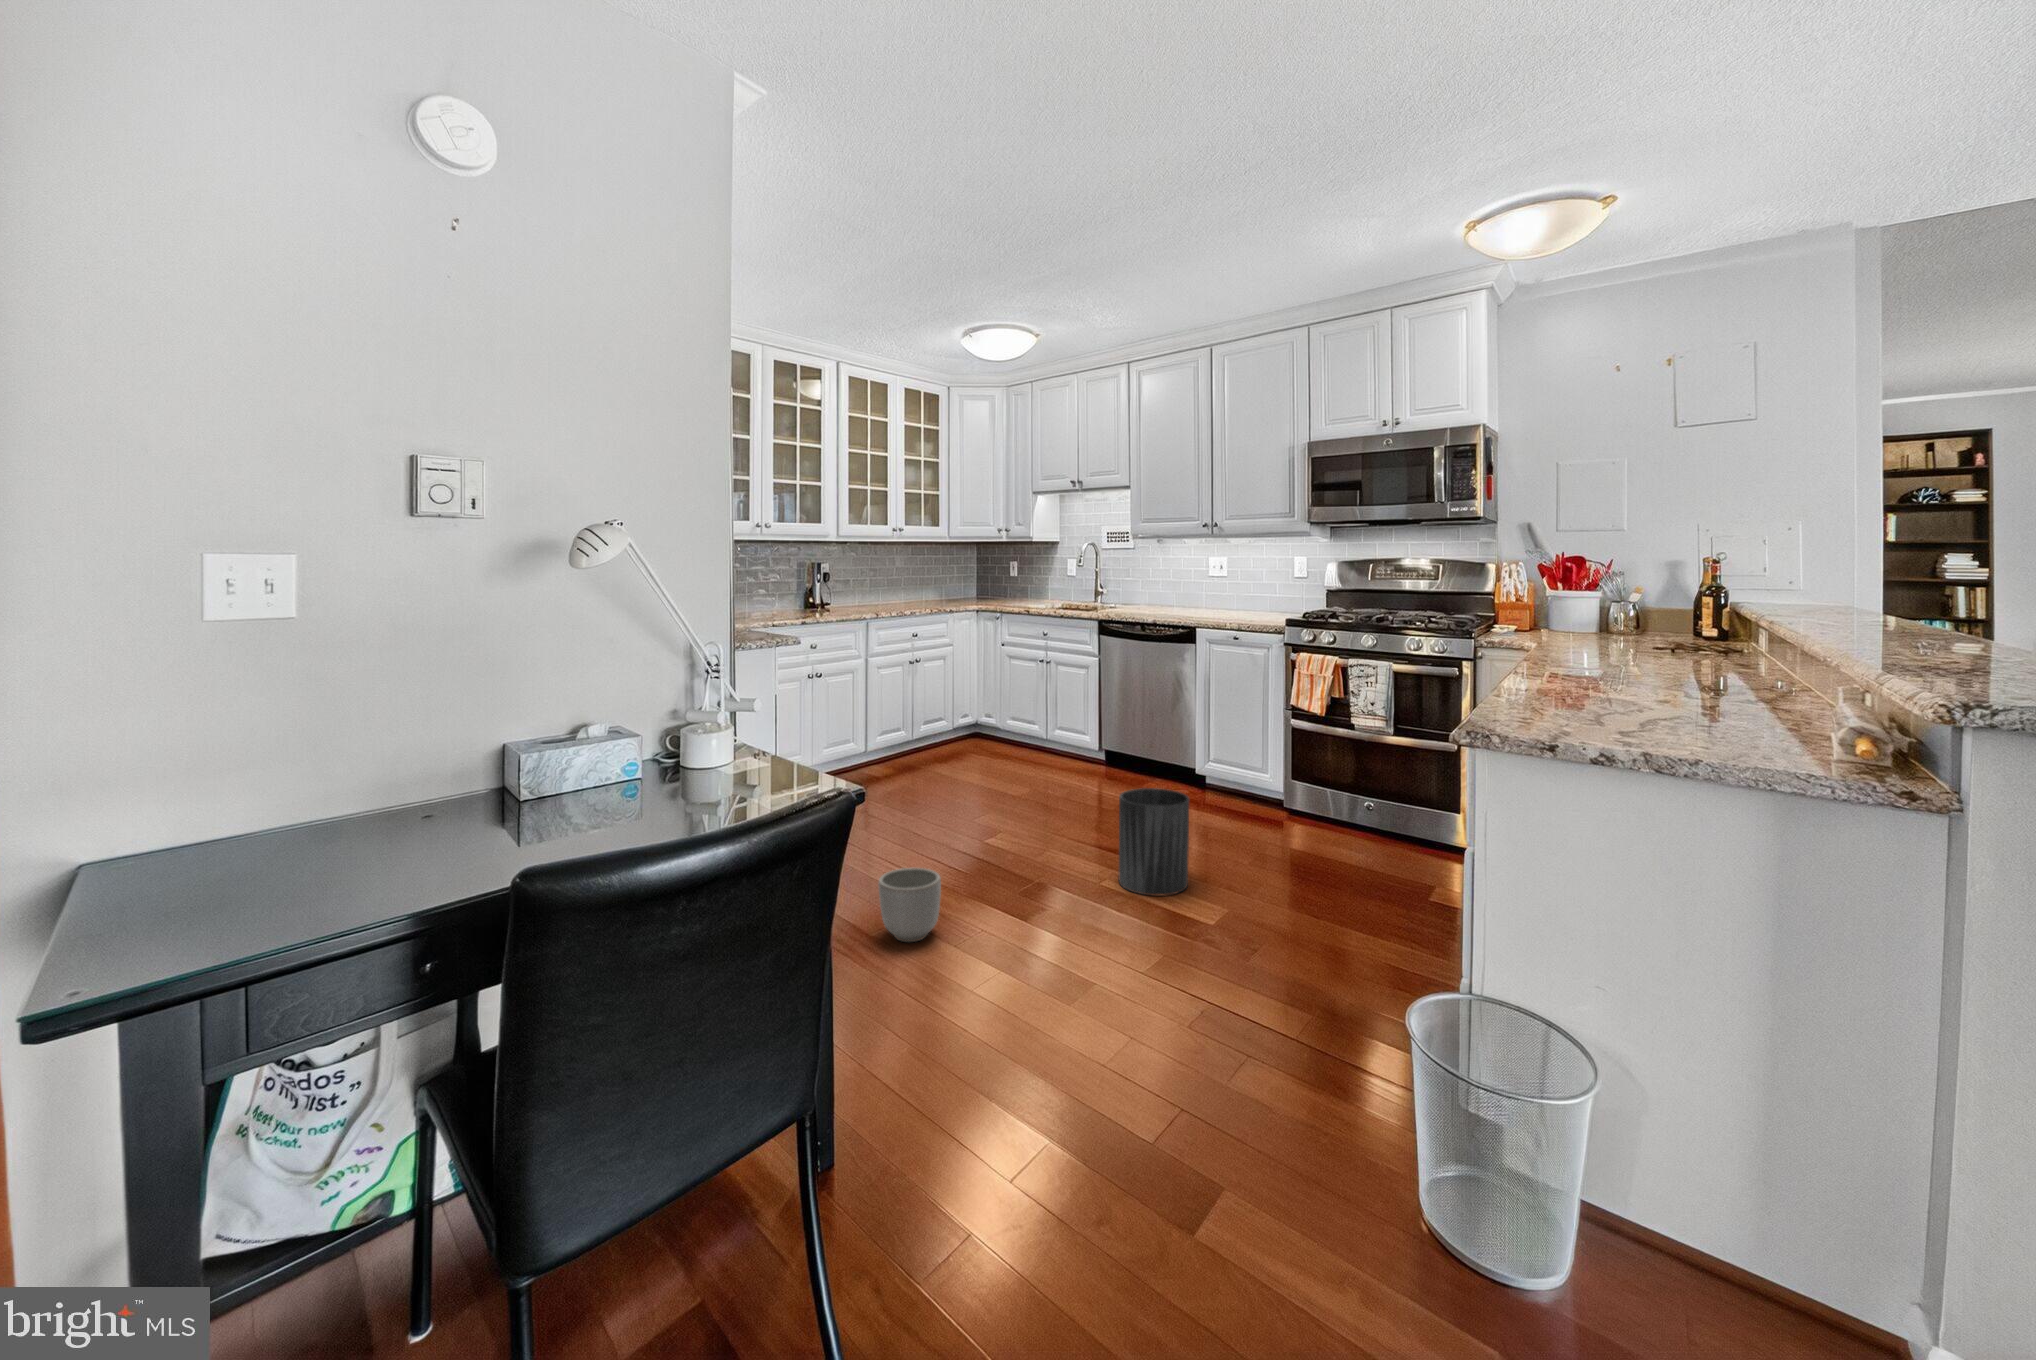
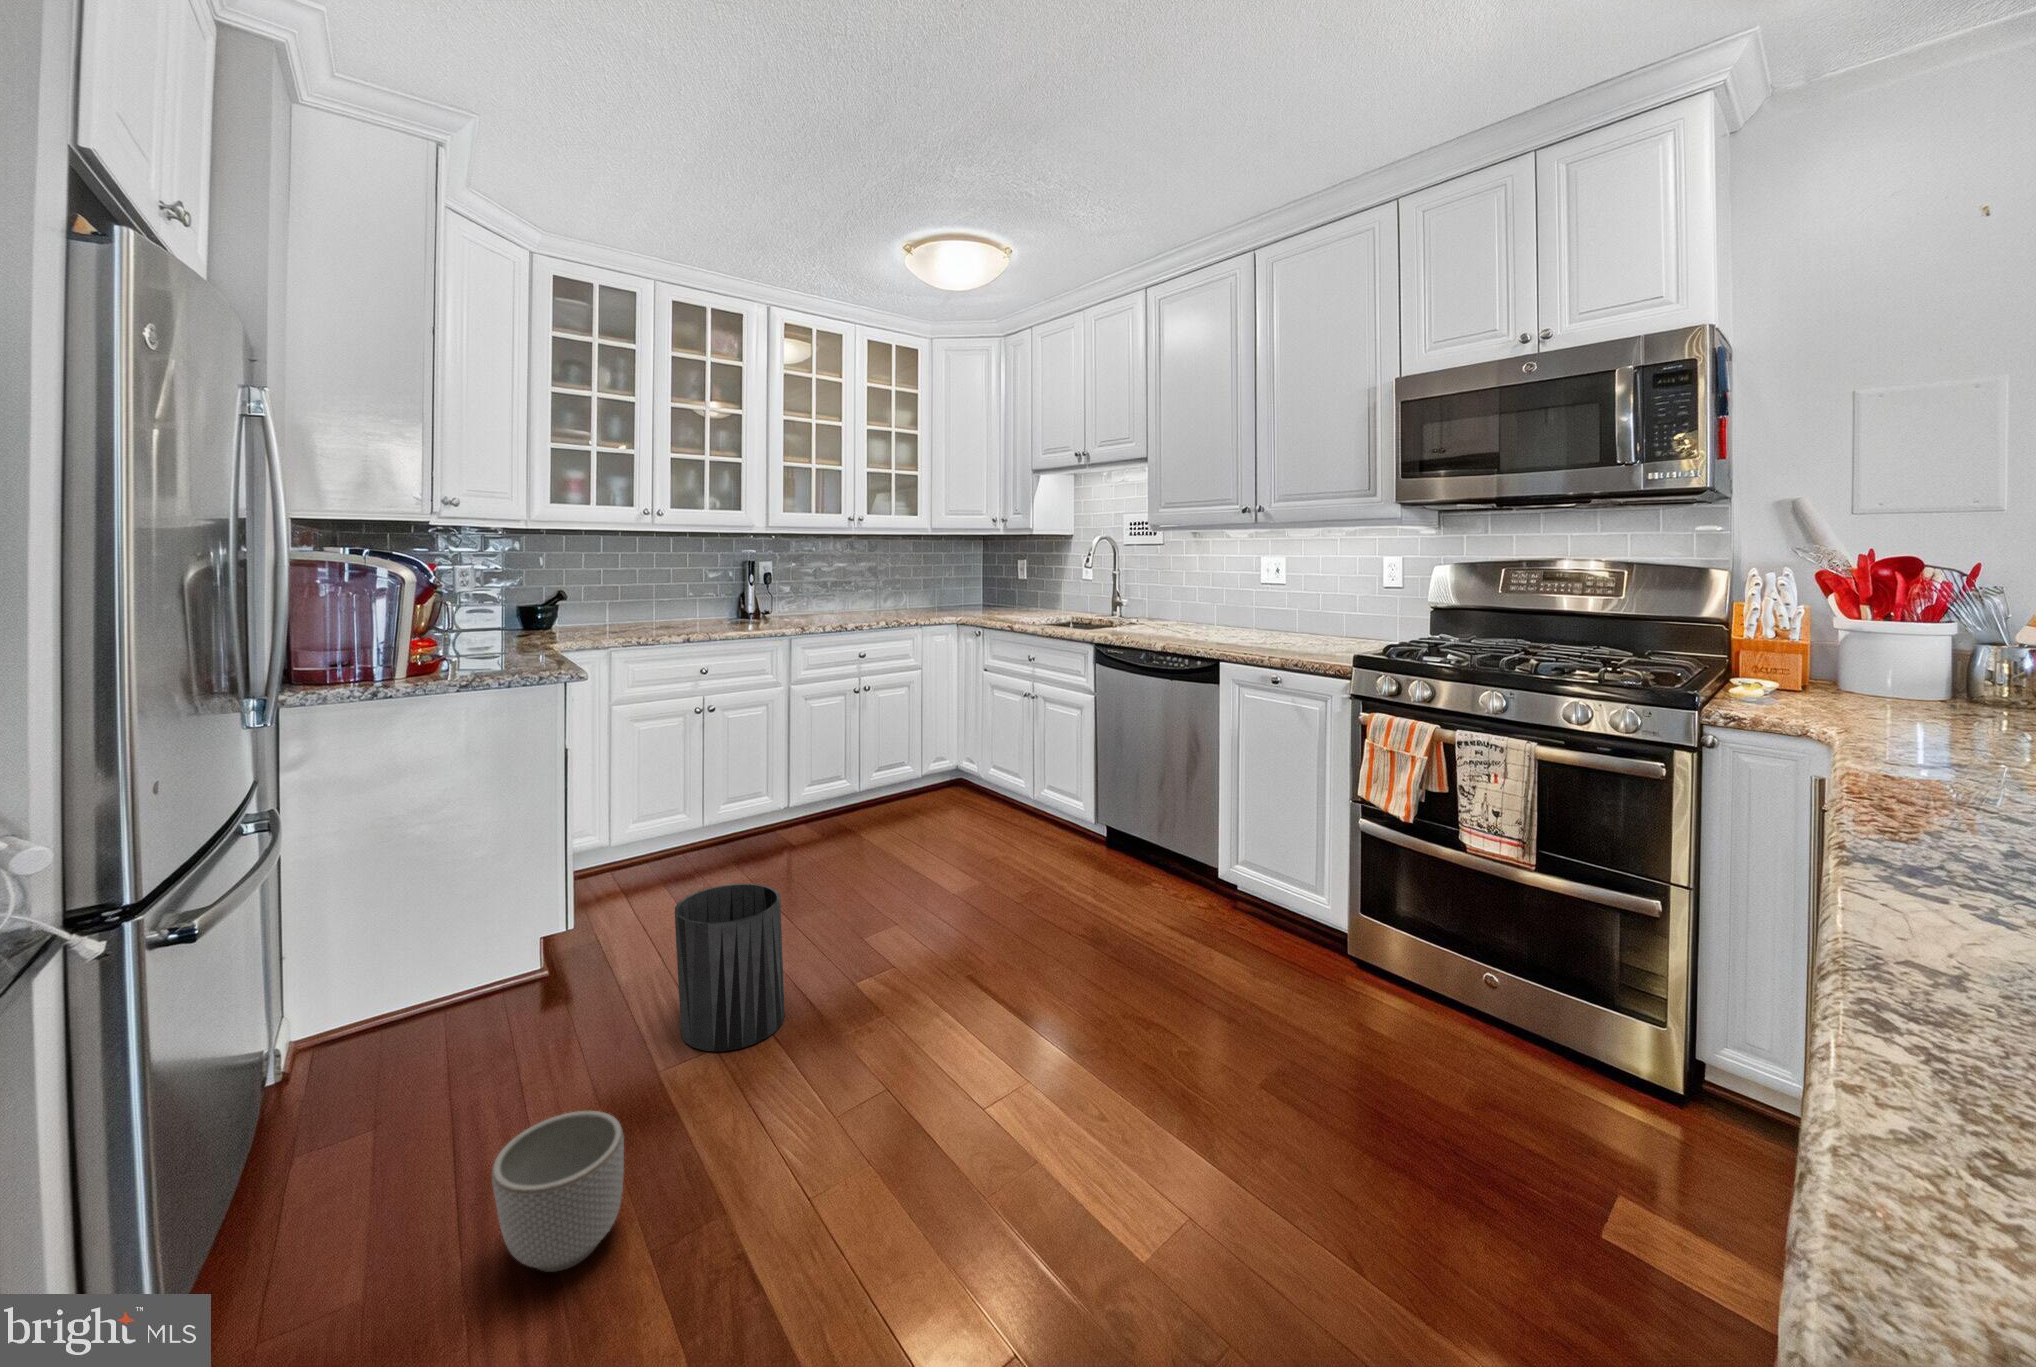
trash can: present [1119,788,1189,895] -> present [675,884,785,1051]

